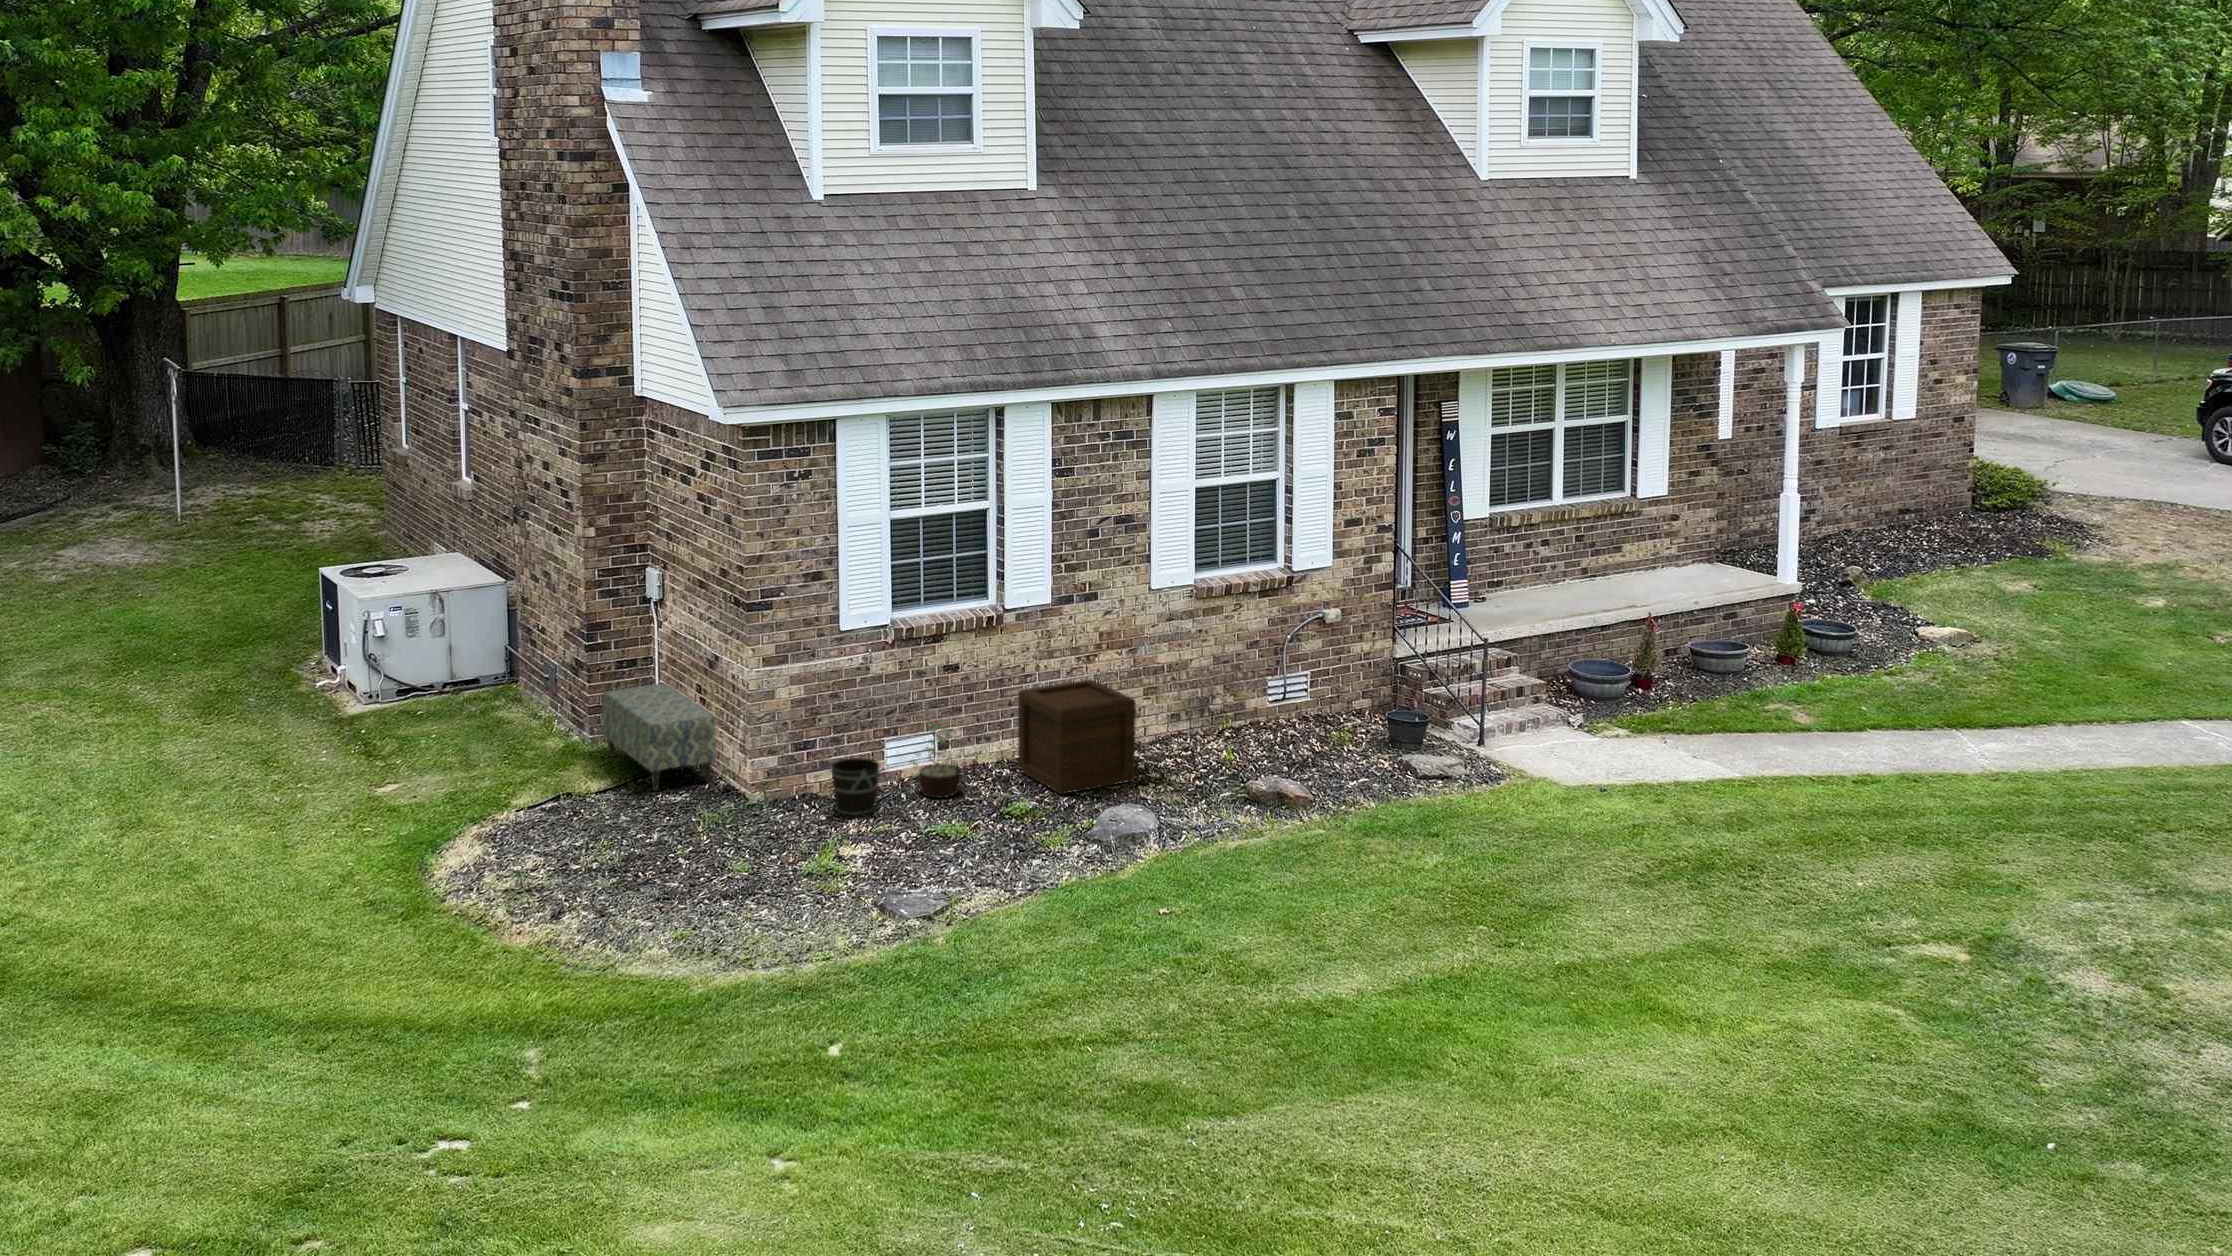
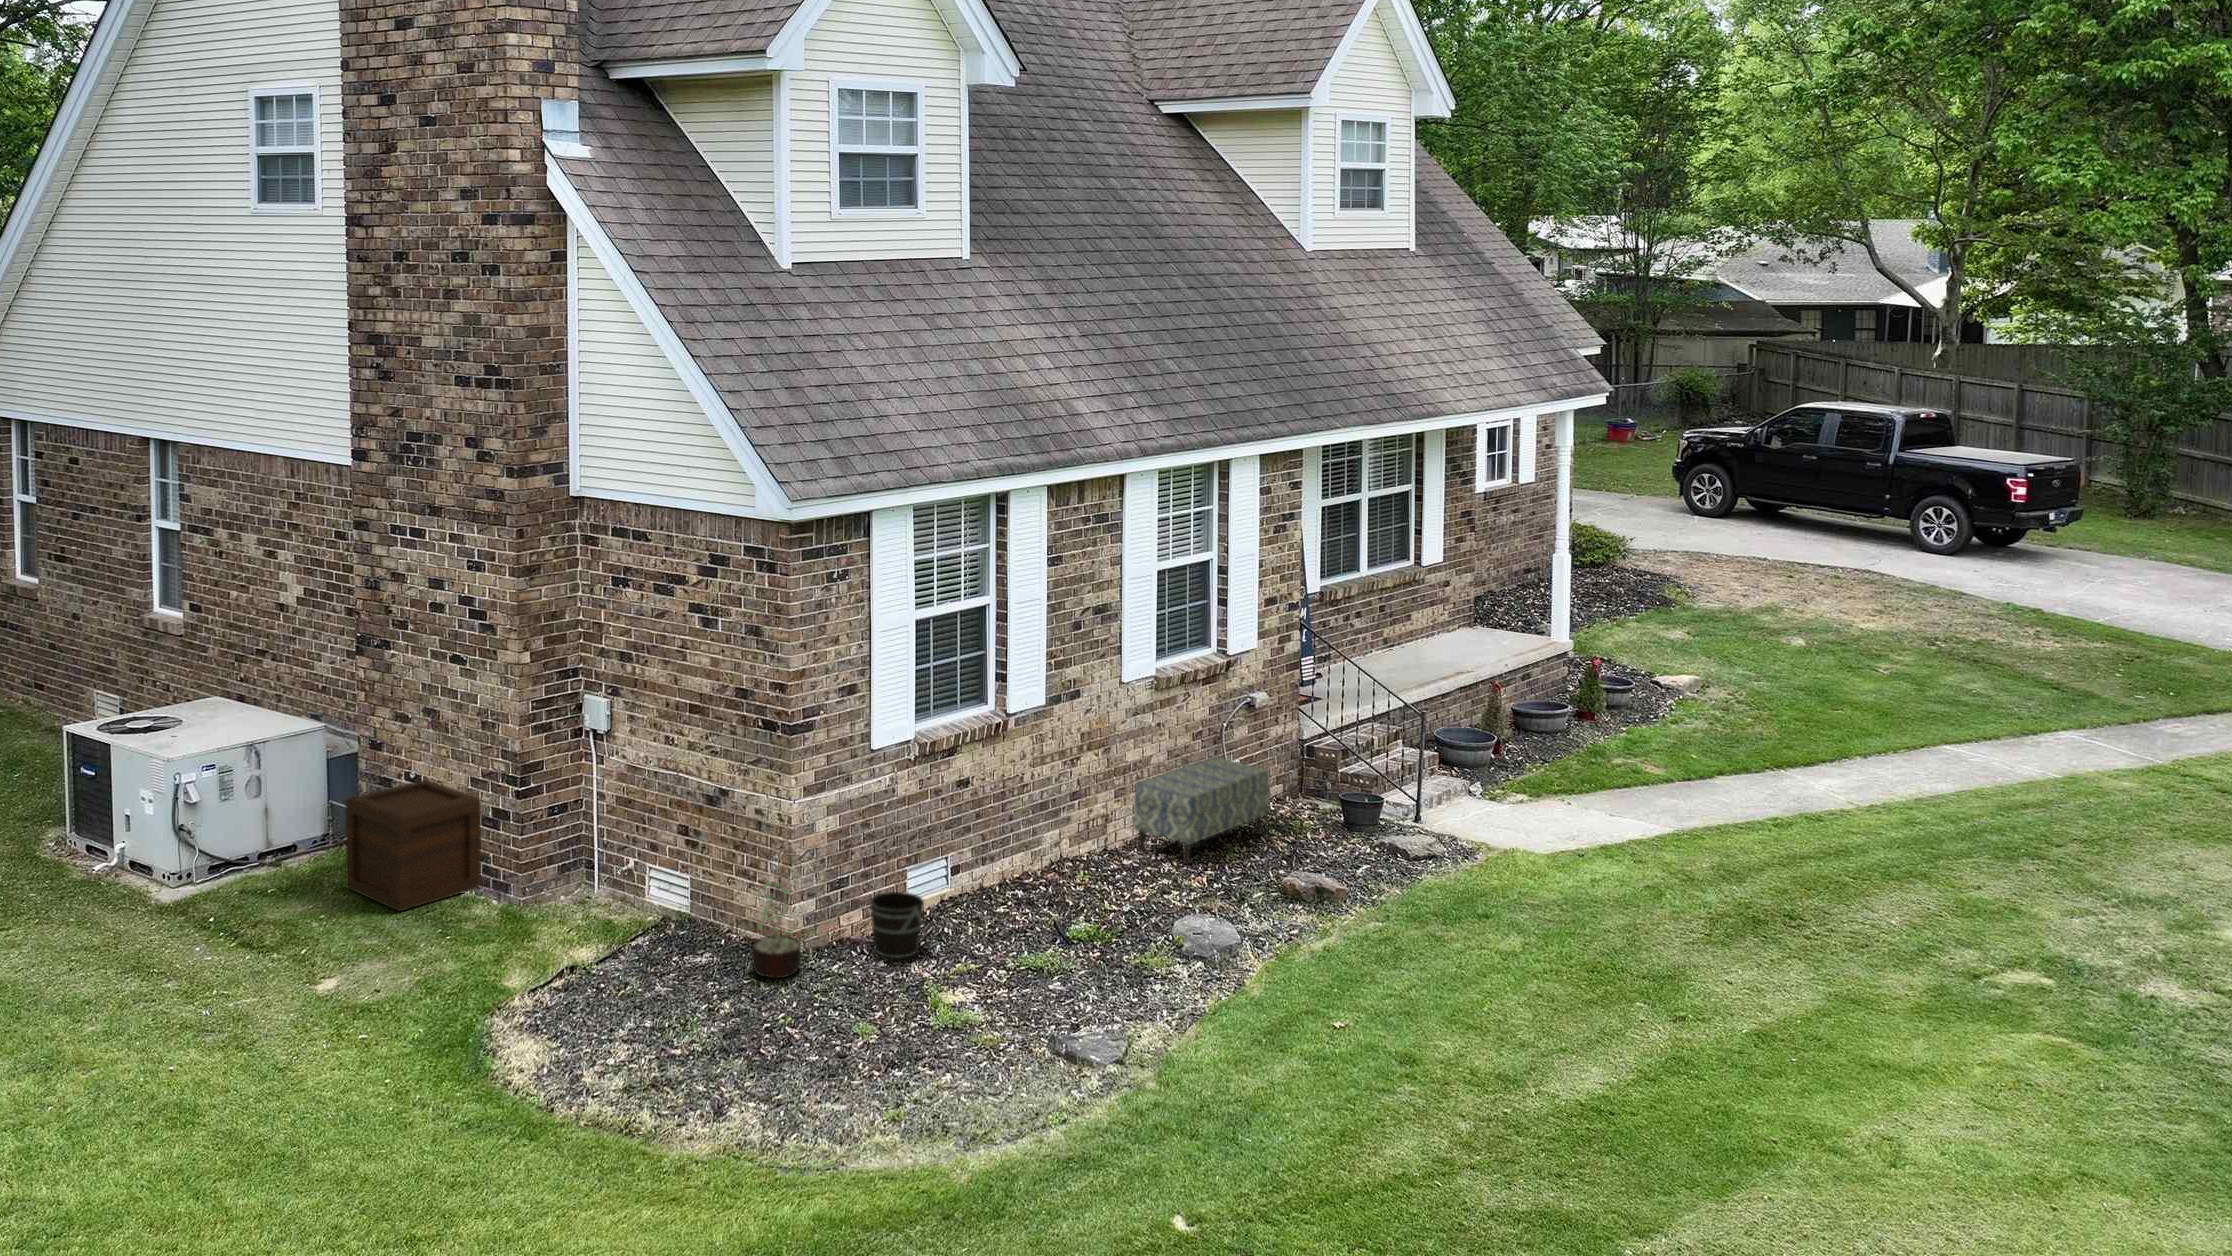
wooden crate: present [1018,680,1136,794] -> present [345,780,481,911]
bench: present [602,683,716,791] -> present [1134,757,1269,864]
decorative plant: present [910,720,961,798] -> present [752,881,802,978]

